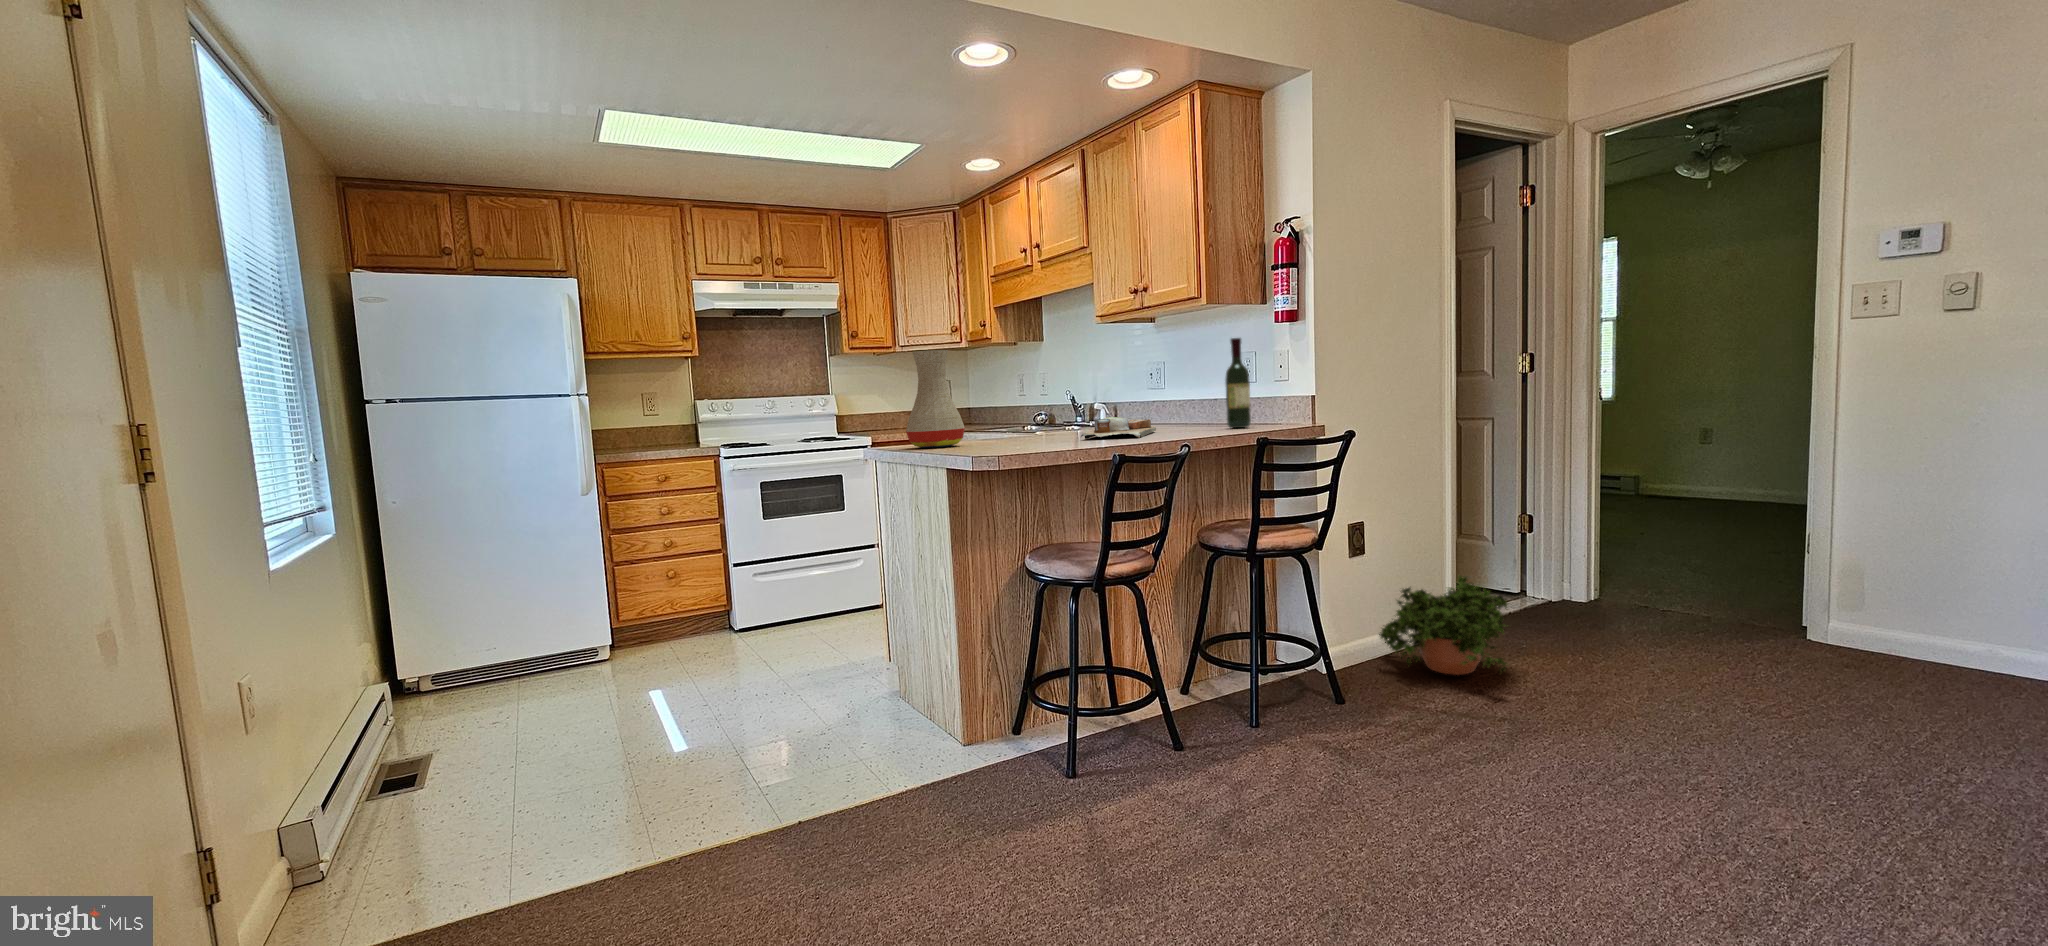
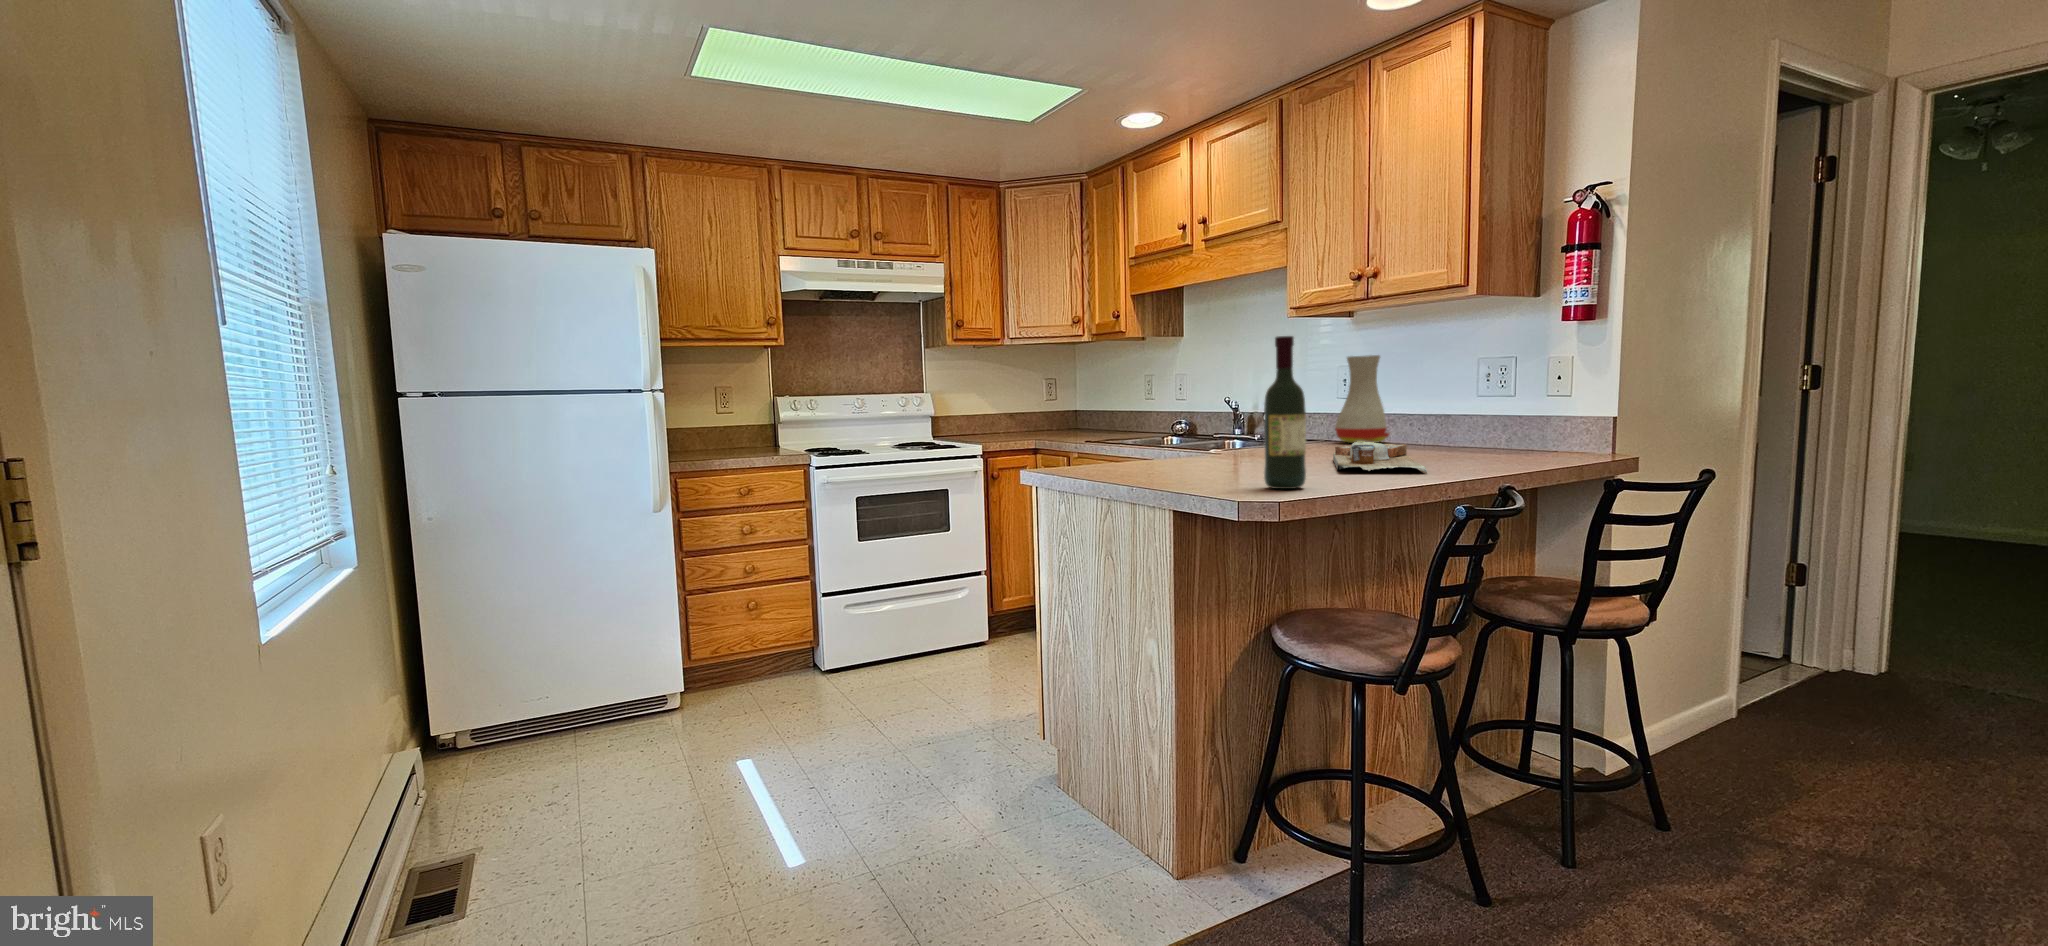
wine bottle: present [1225,338,1251,428] -> present [1264,336,1306,489]
vase: present [906,350,965,448] -> present [1335,355,1389,443]
potted plant: present [1379,576,1509,675] -> none [1674,654,1916,799]

